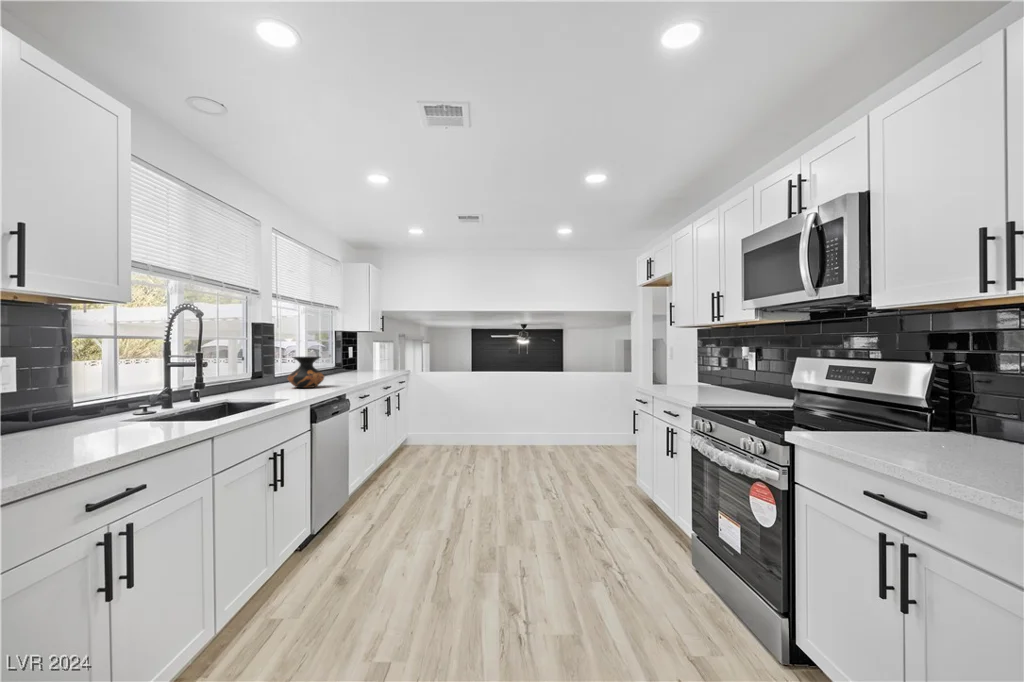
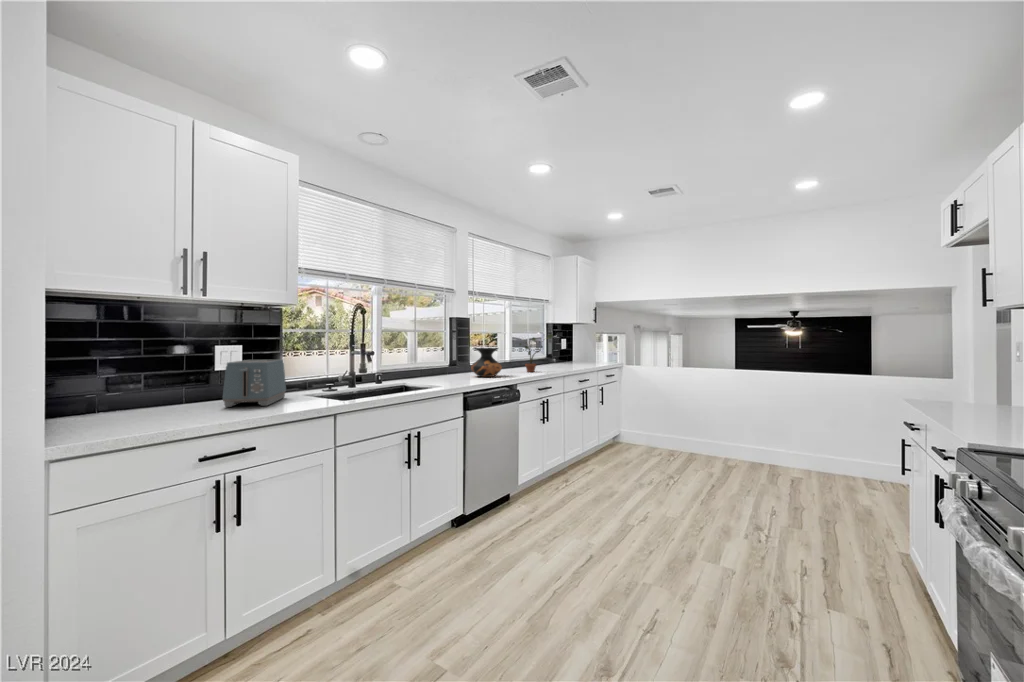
potted plant: none [329,342,363,381] -> present [519,334,553,372]
toaster: none [31,375,115,443] -> present [223,360,286,407]

